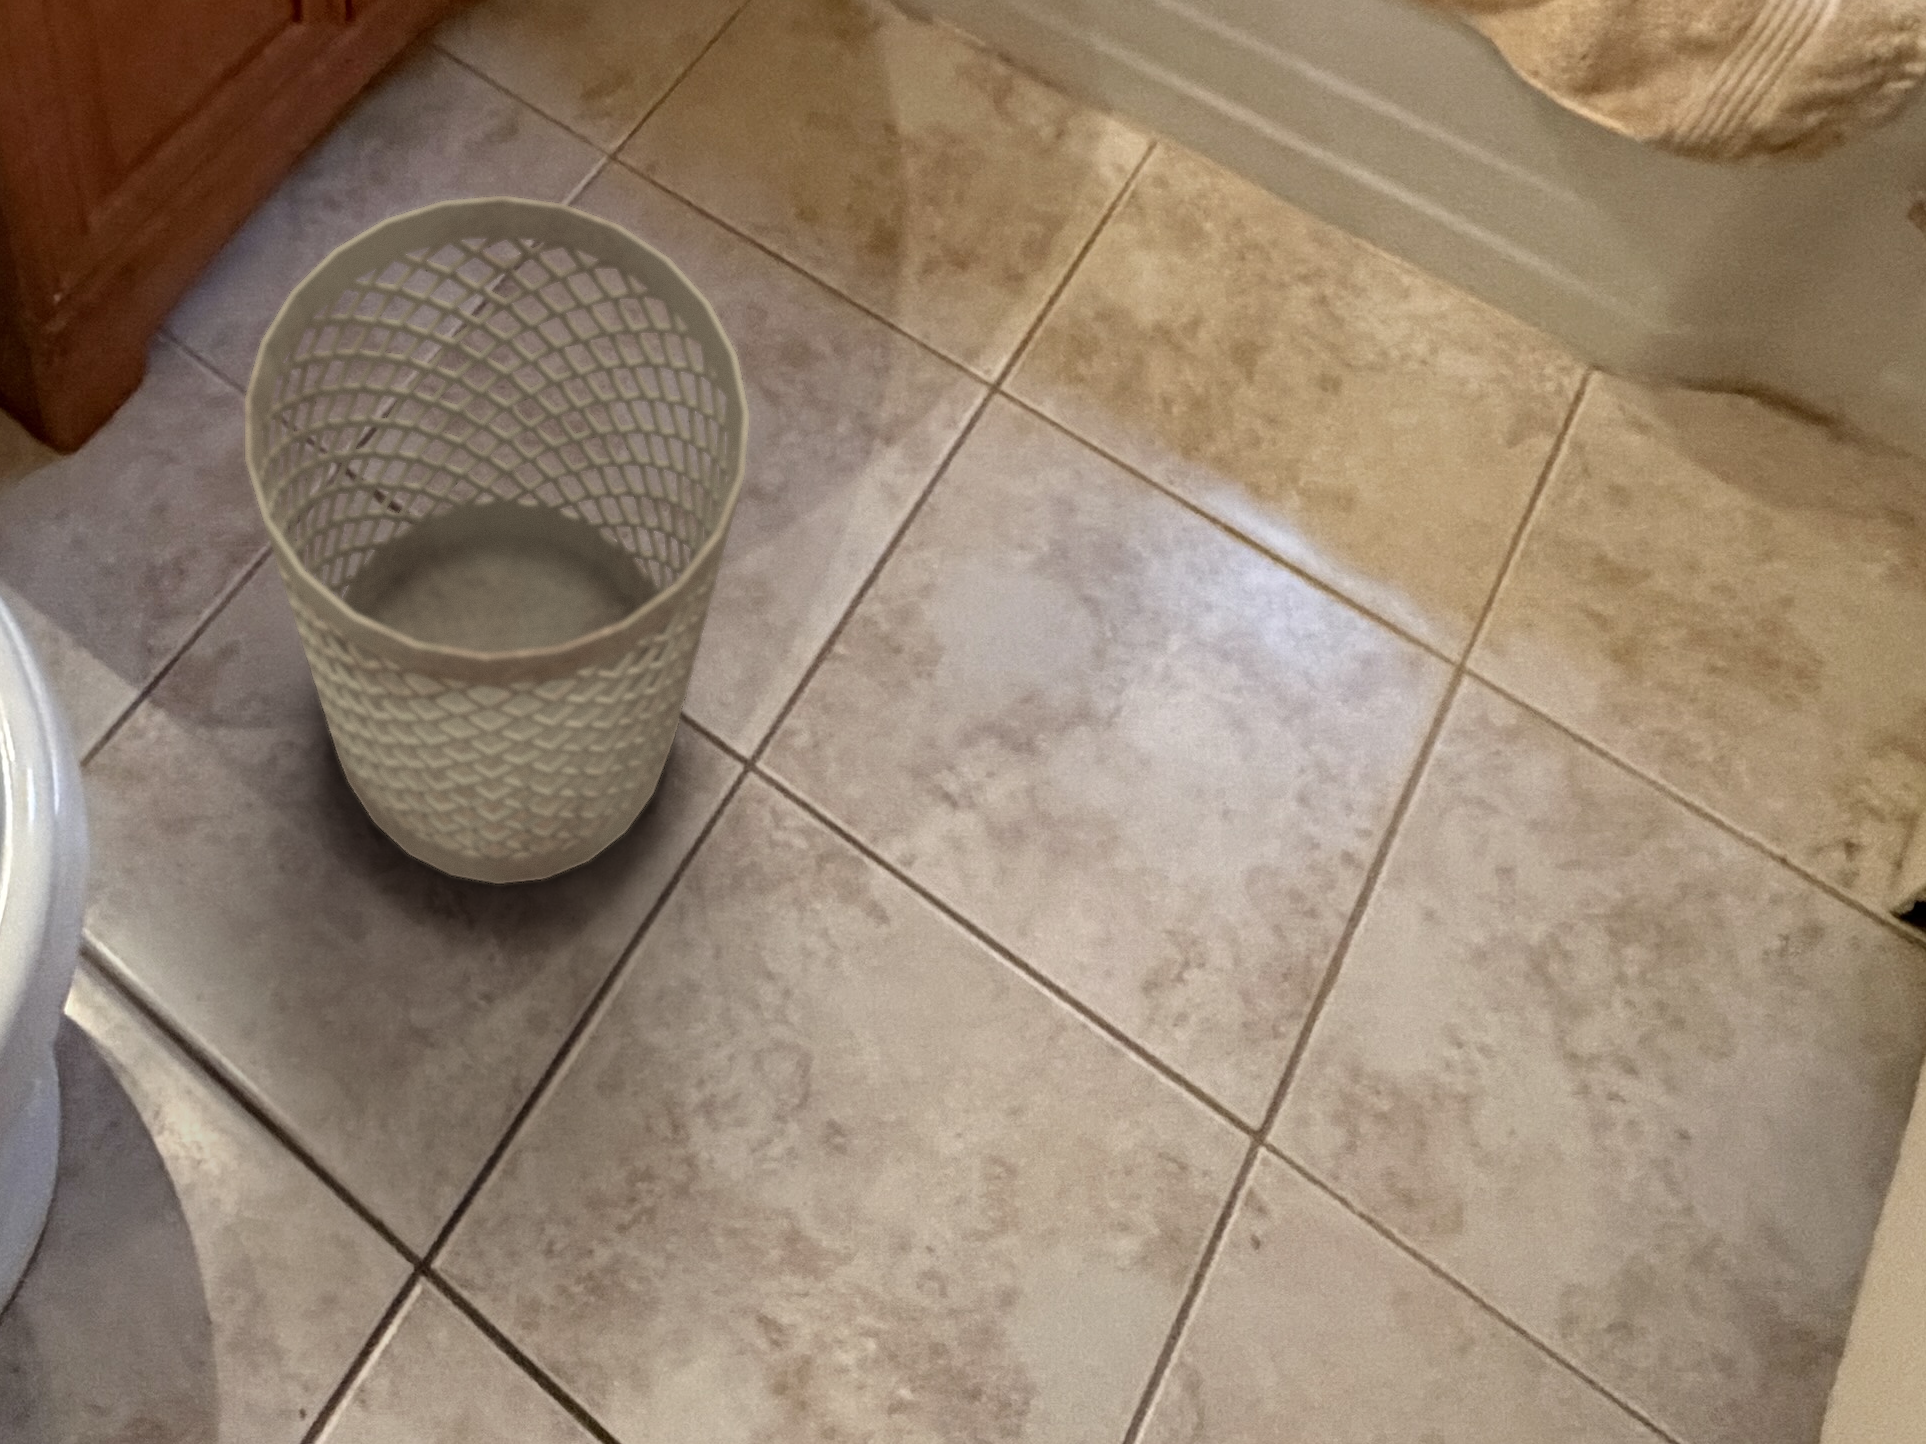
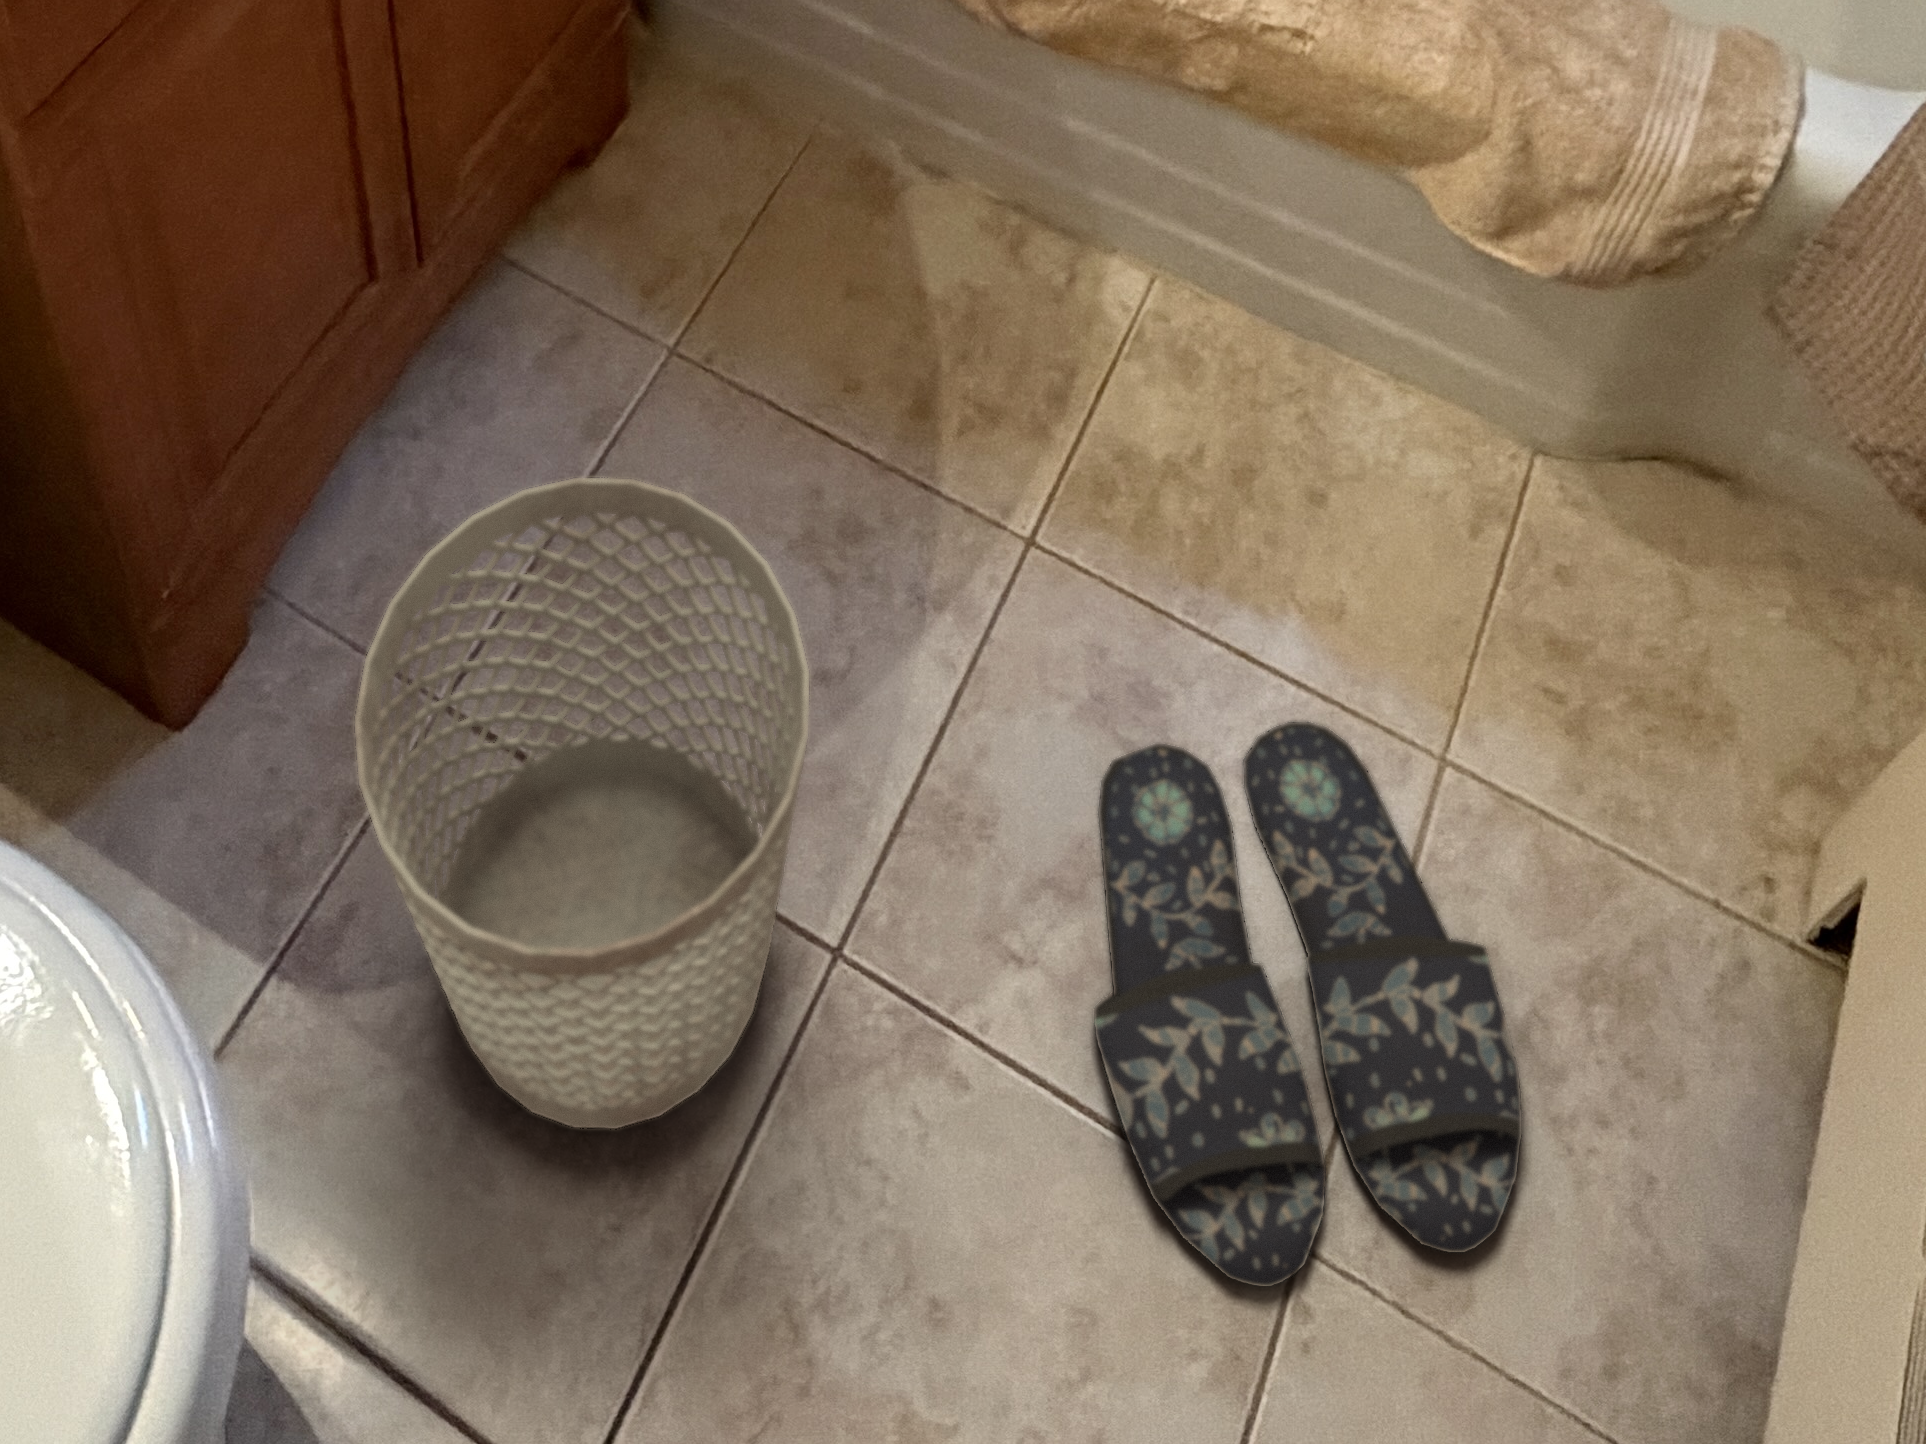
slippers: none [1035,591,1533,1161] -> present [1094,722,1522,1287]

